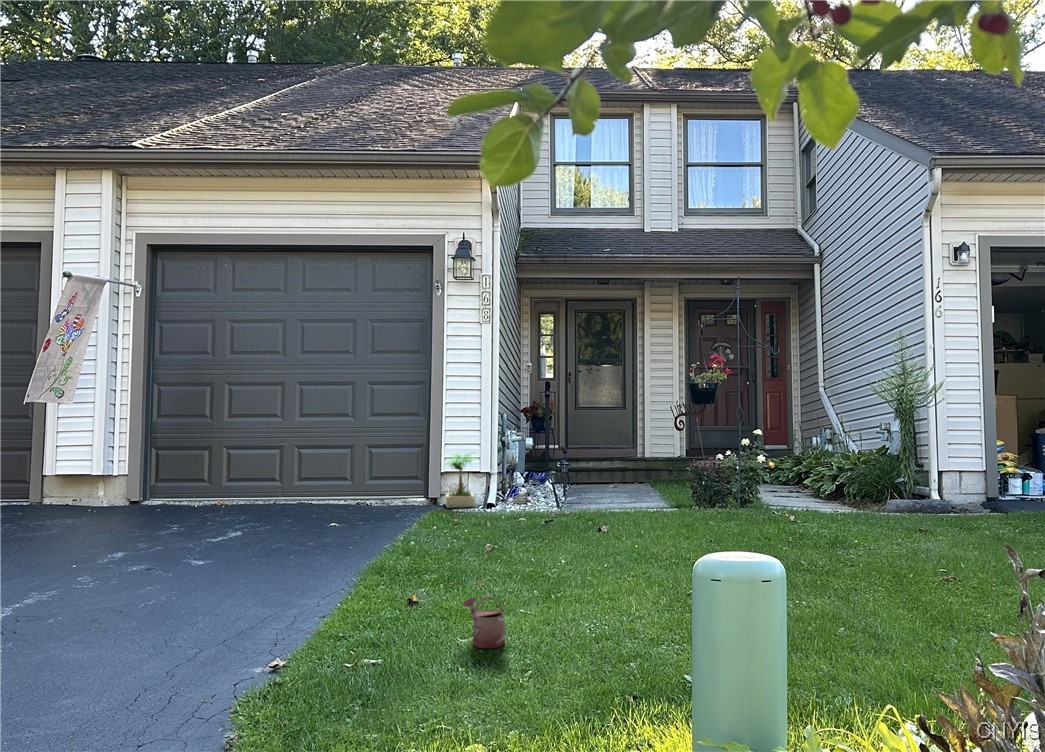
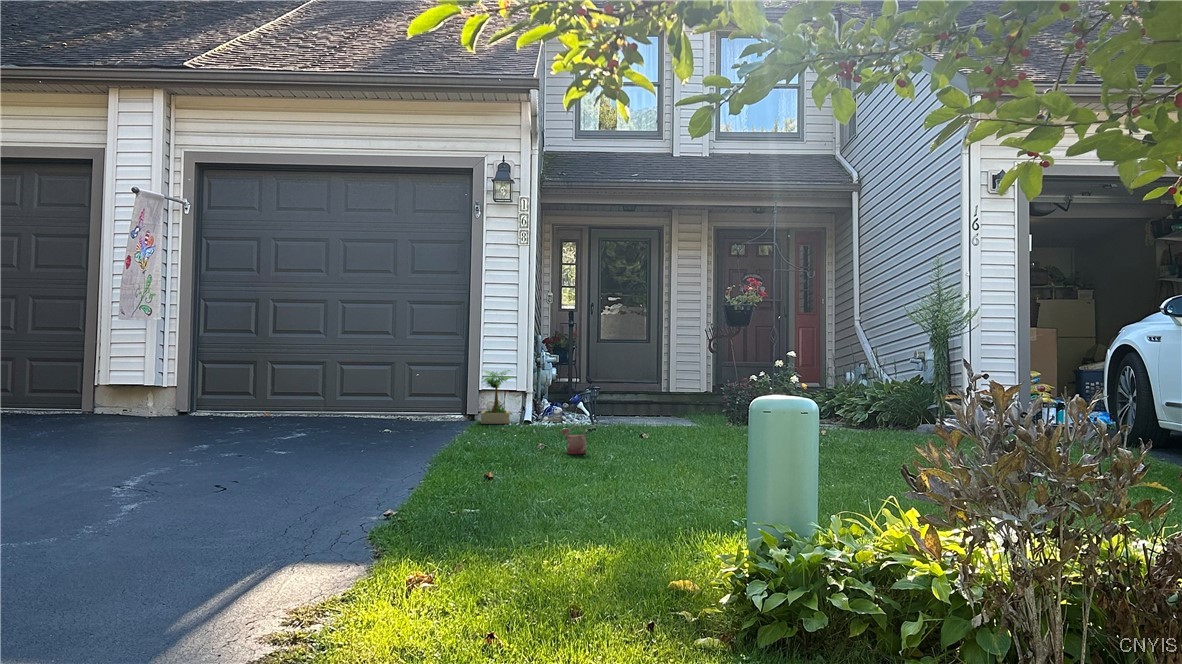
watering can: present [463,595,506,648] -> present [561,425,587,454]

